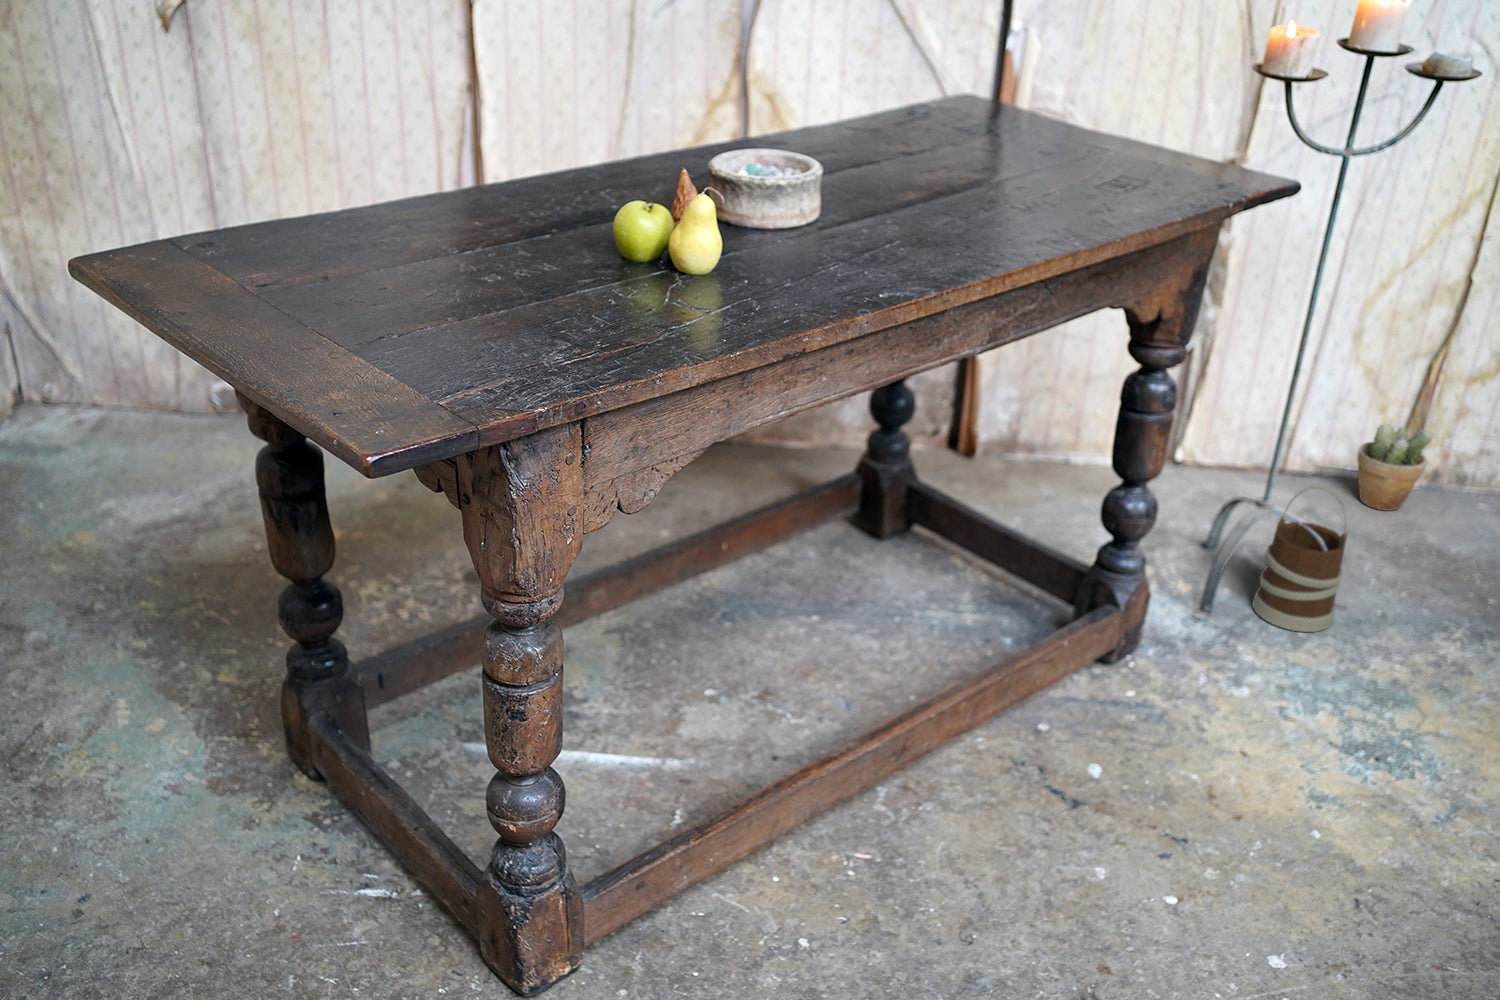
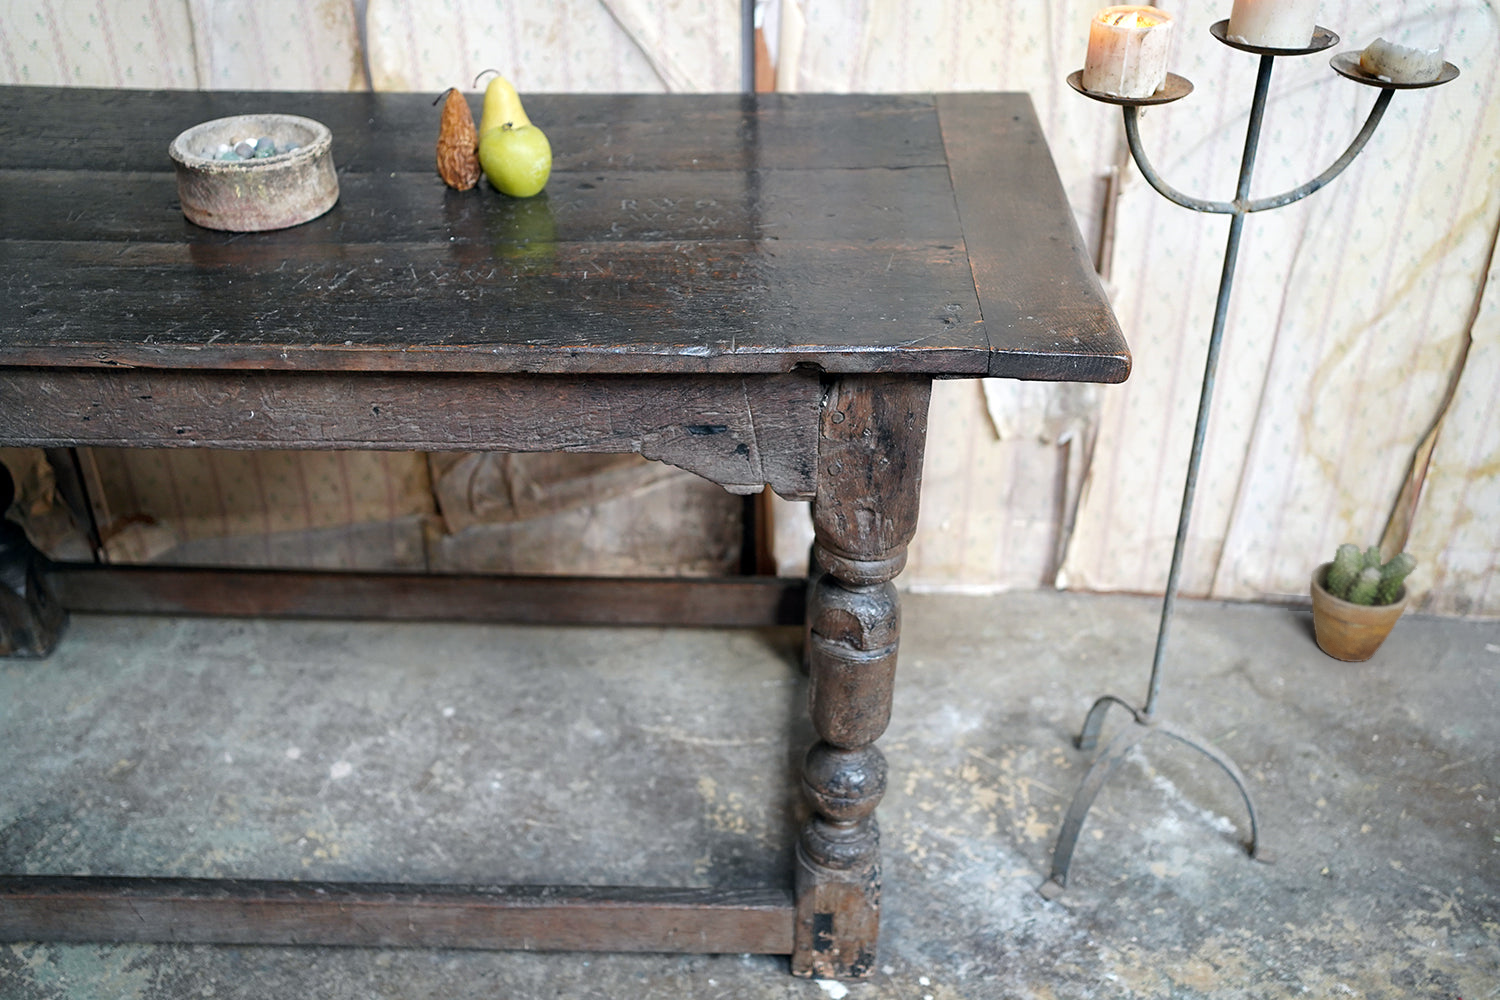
wooden bucket: present [1252,486,1348,632] -> none [1133,707,1269,920]

